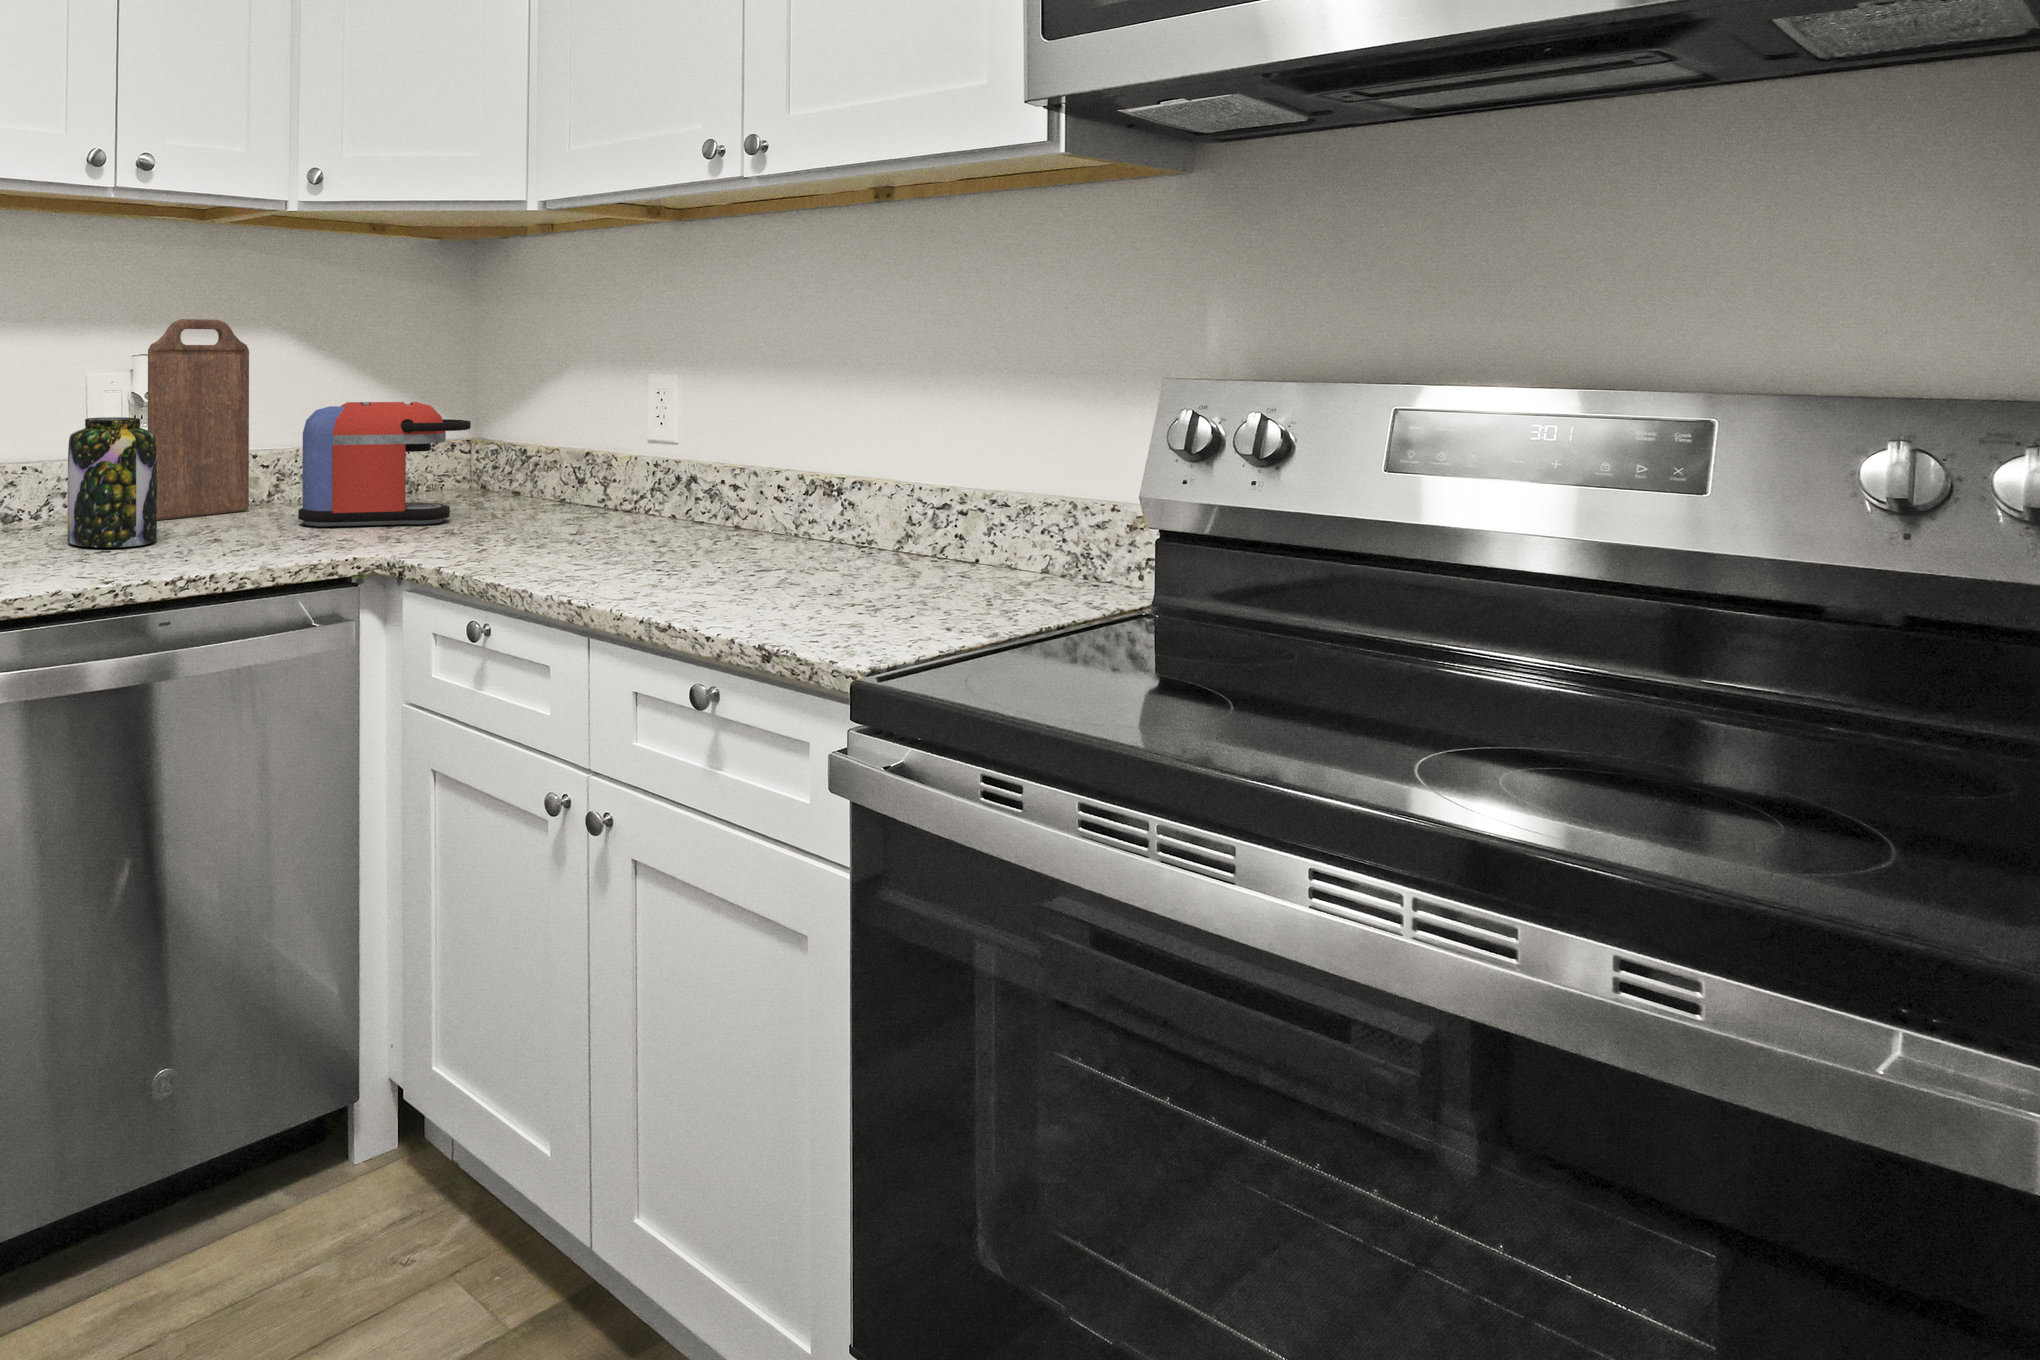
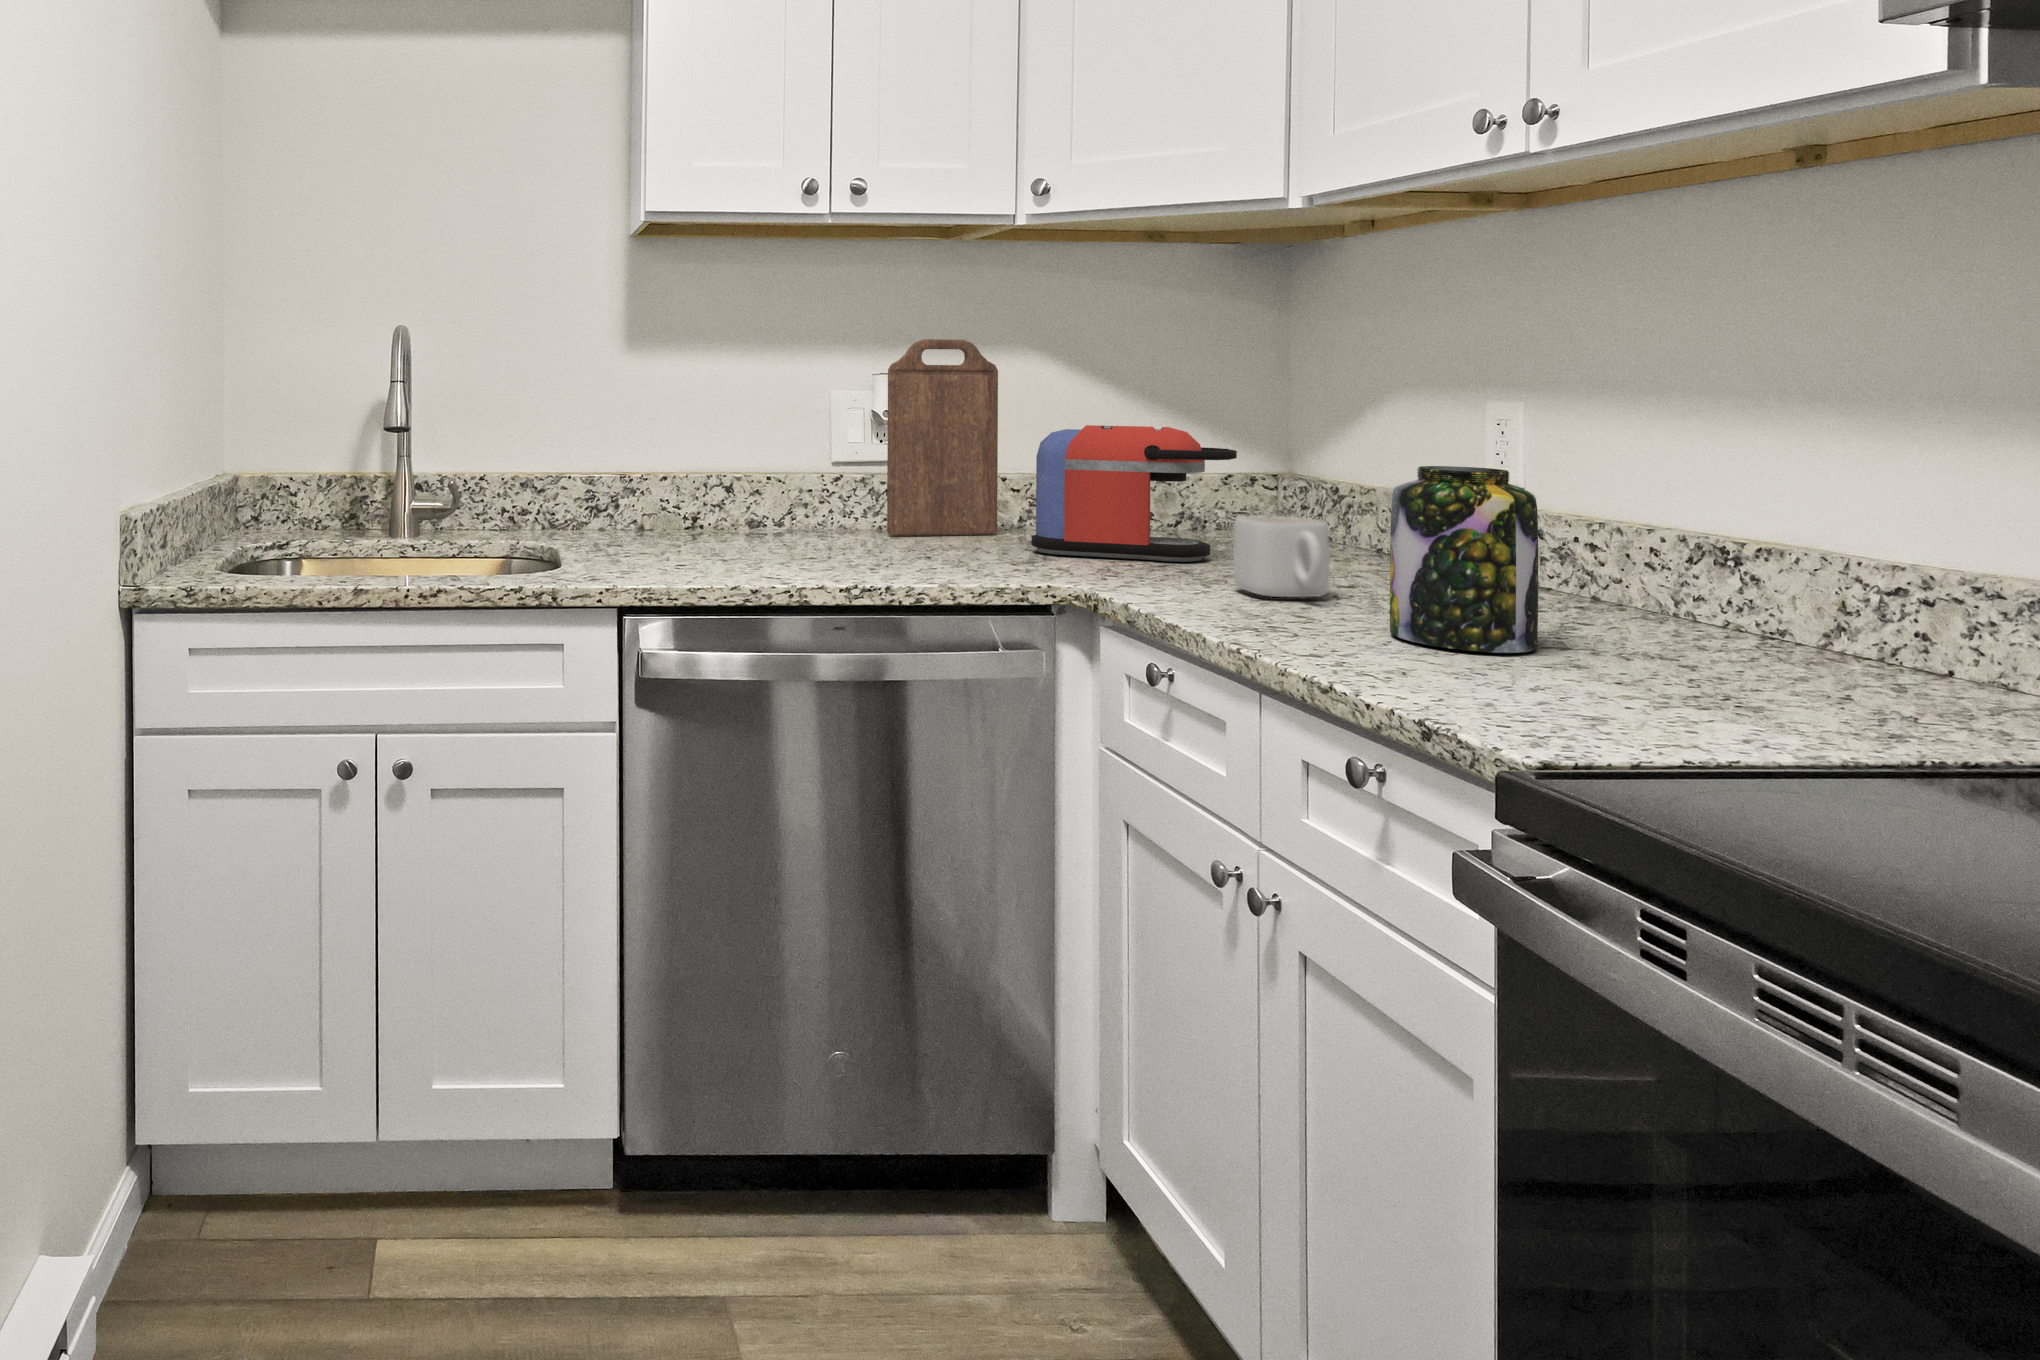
jar: present [68,417,157,548] -> present [1390,466,1538,653]
mug: none [500,478,579,549] -> present [1233,516,1330,598]

